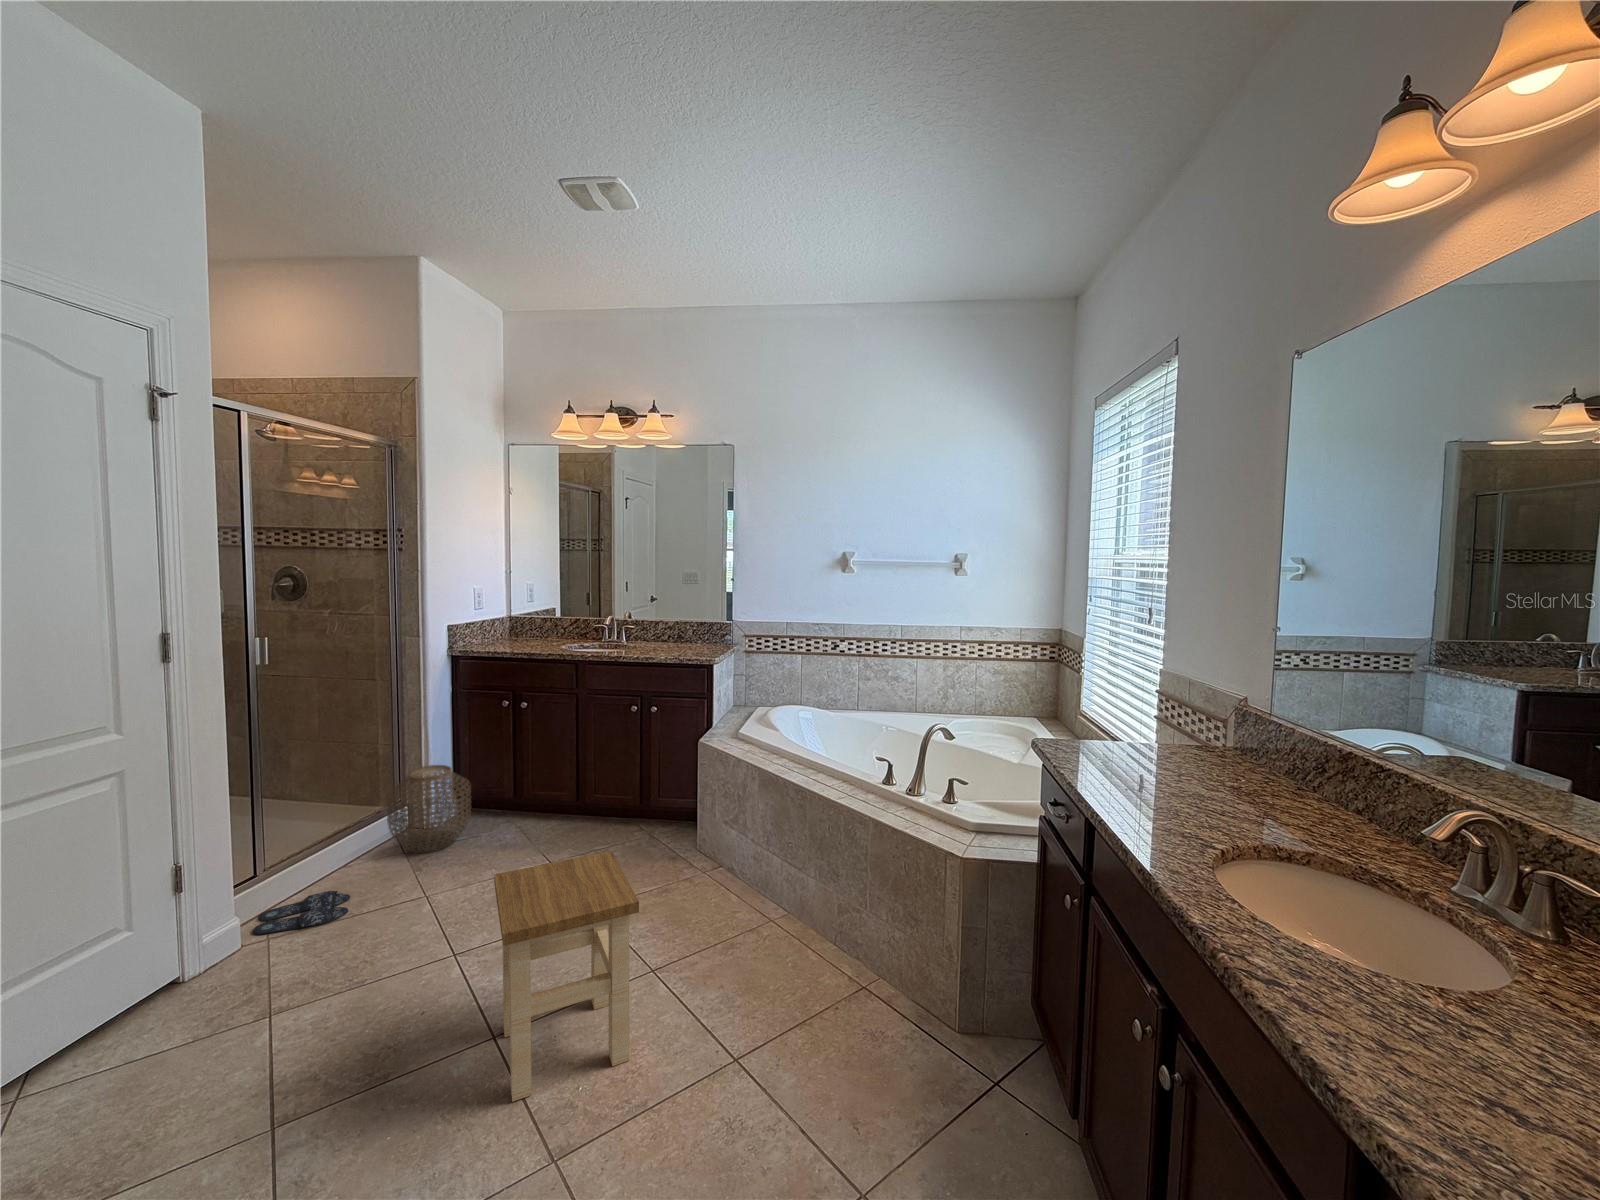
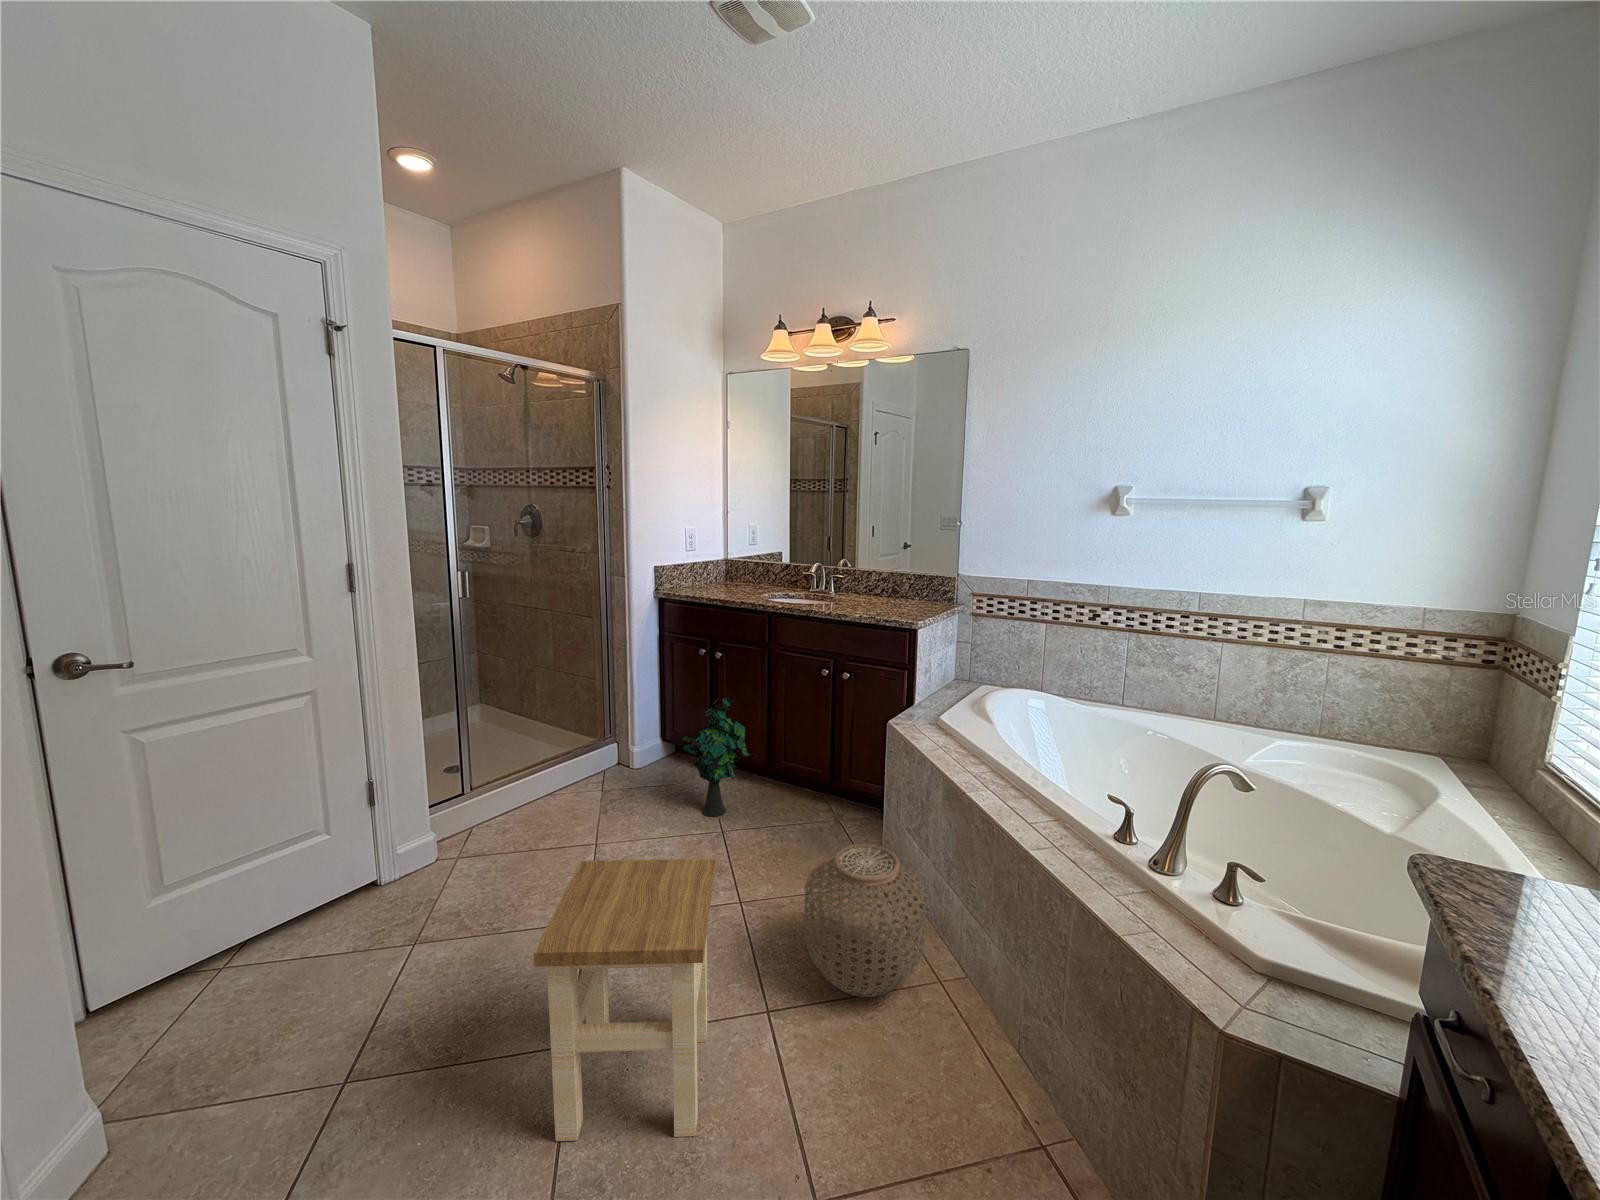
decorative plant: none [502,739,570,853] -> present [680,697,749,817]
woven basket: present [387,765,471,853] -> present [804,844,927,997]
slippers: present [252,891,350,935] -> none [454,818,538,852]

